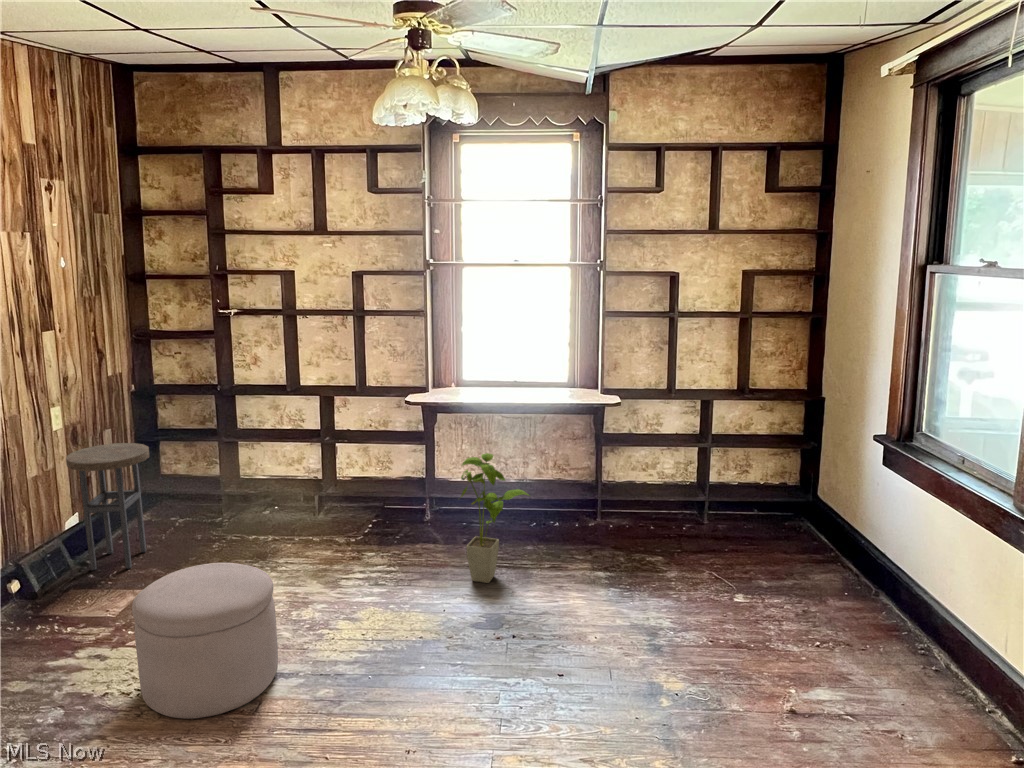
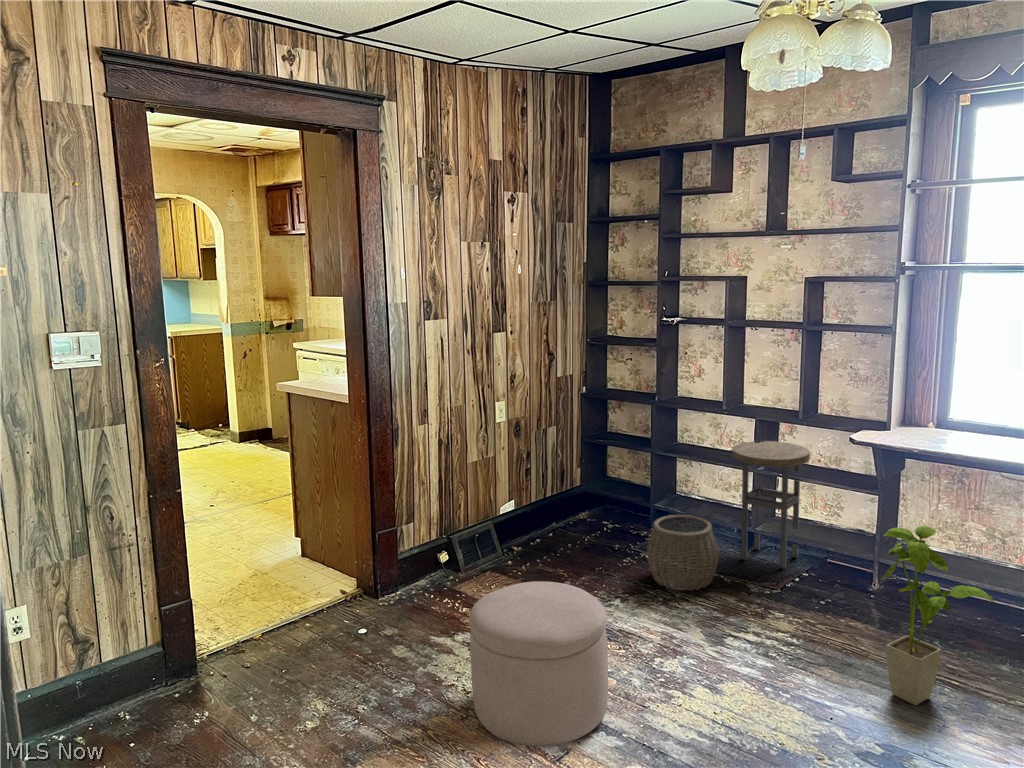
side table: present [66,443,149,571] -> present [733,441,810,569]
woven basket: none [243,488,310,557] -> present [647,515,718,591]

